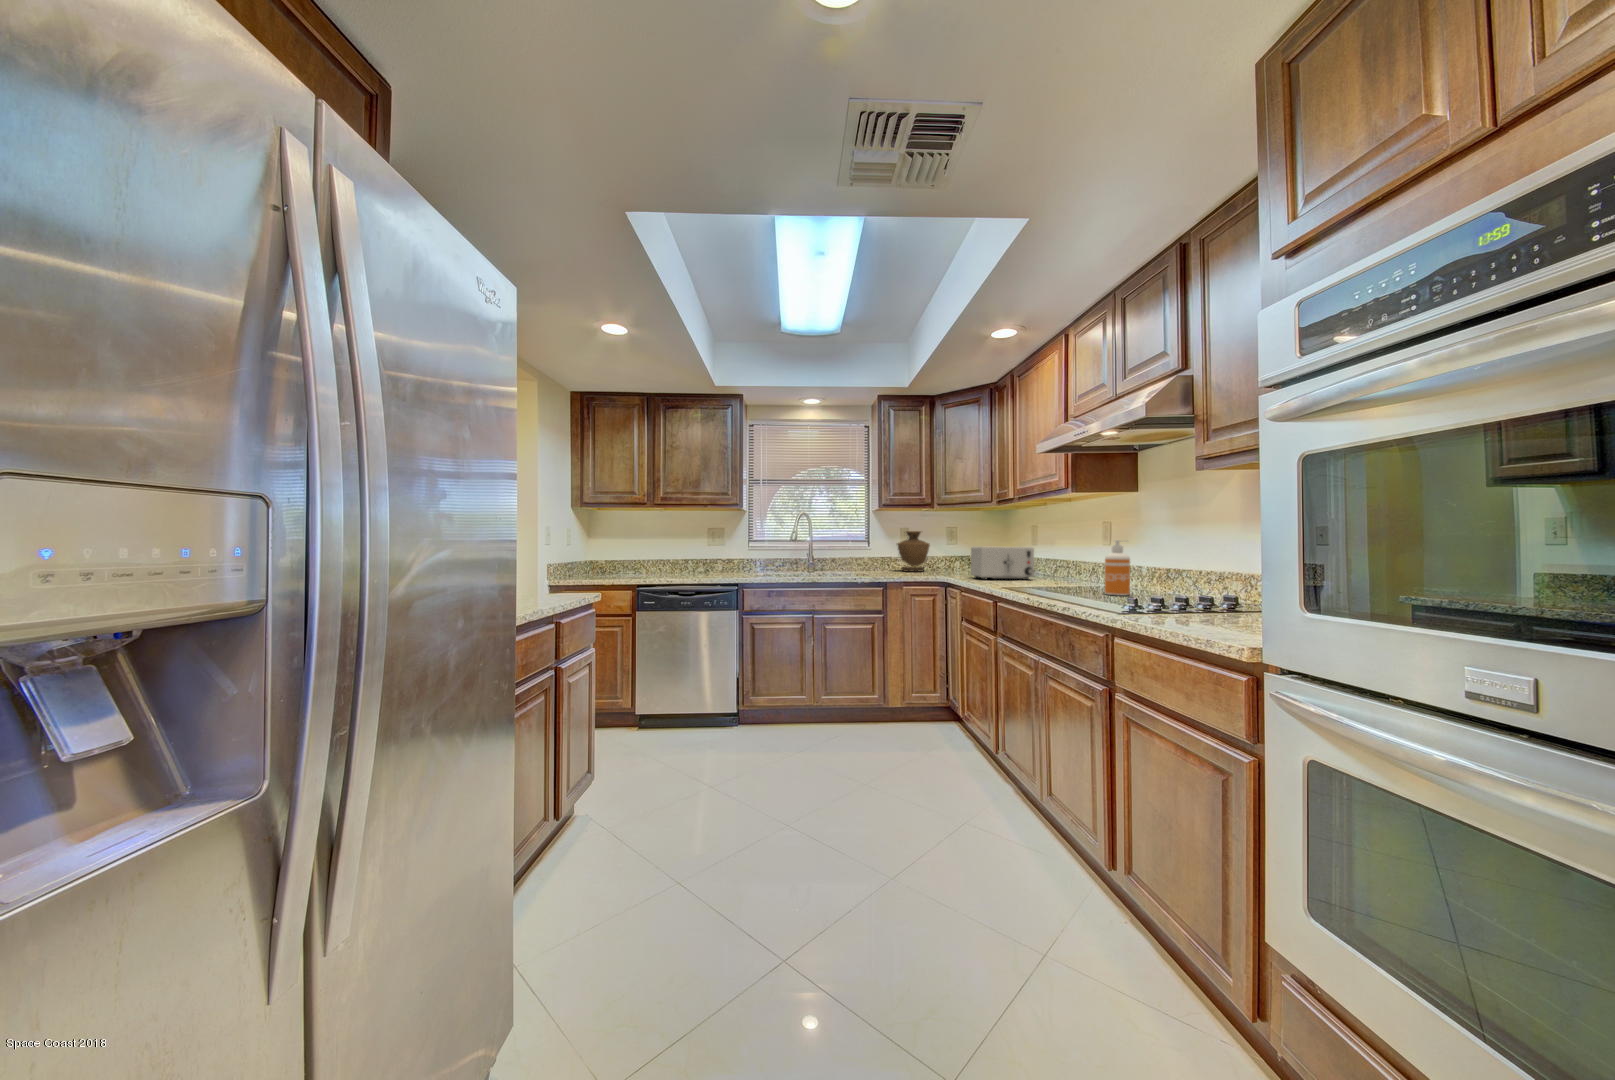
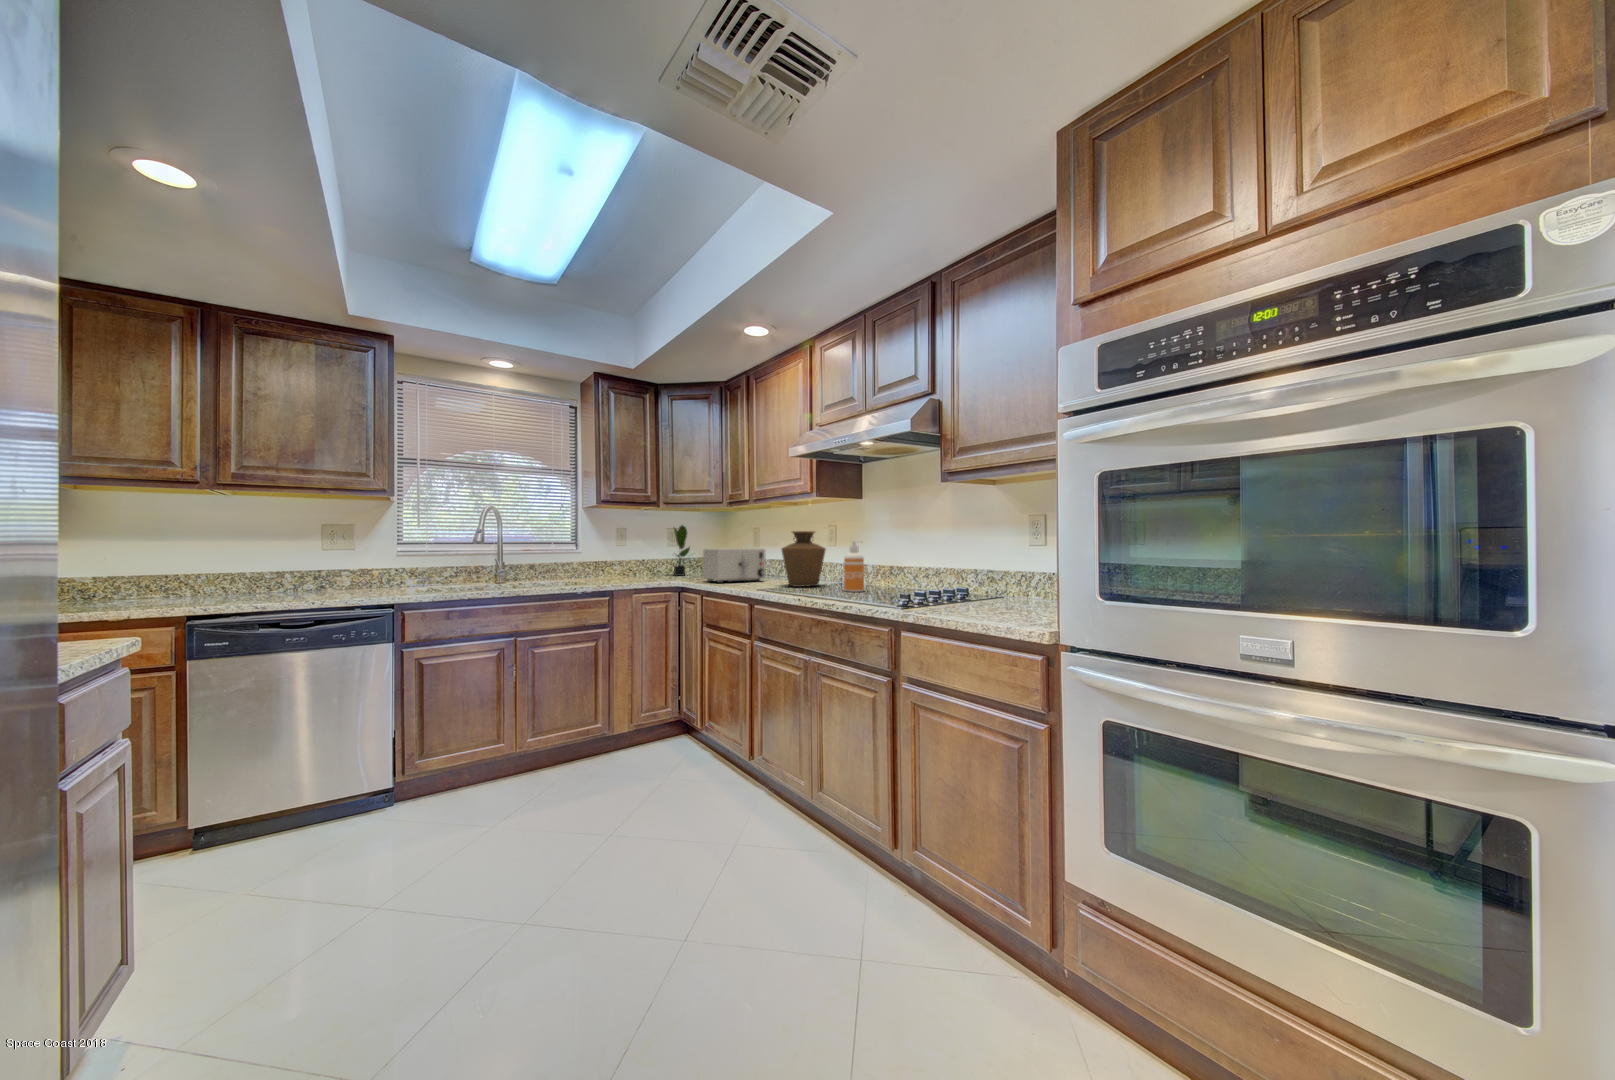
potted plant: none [947,524,974,572] -> present [674,525,690,576]
vase: present [897,531,930,572] -> present [782,531,826,587]

